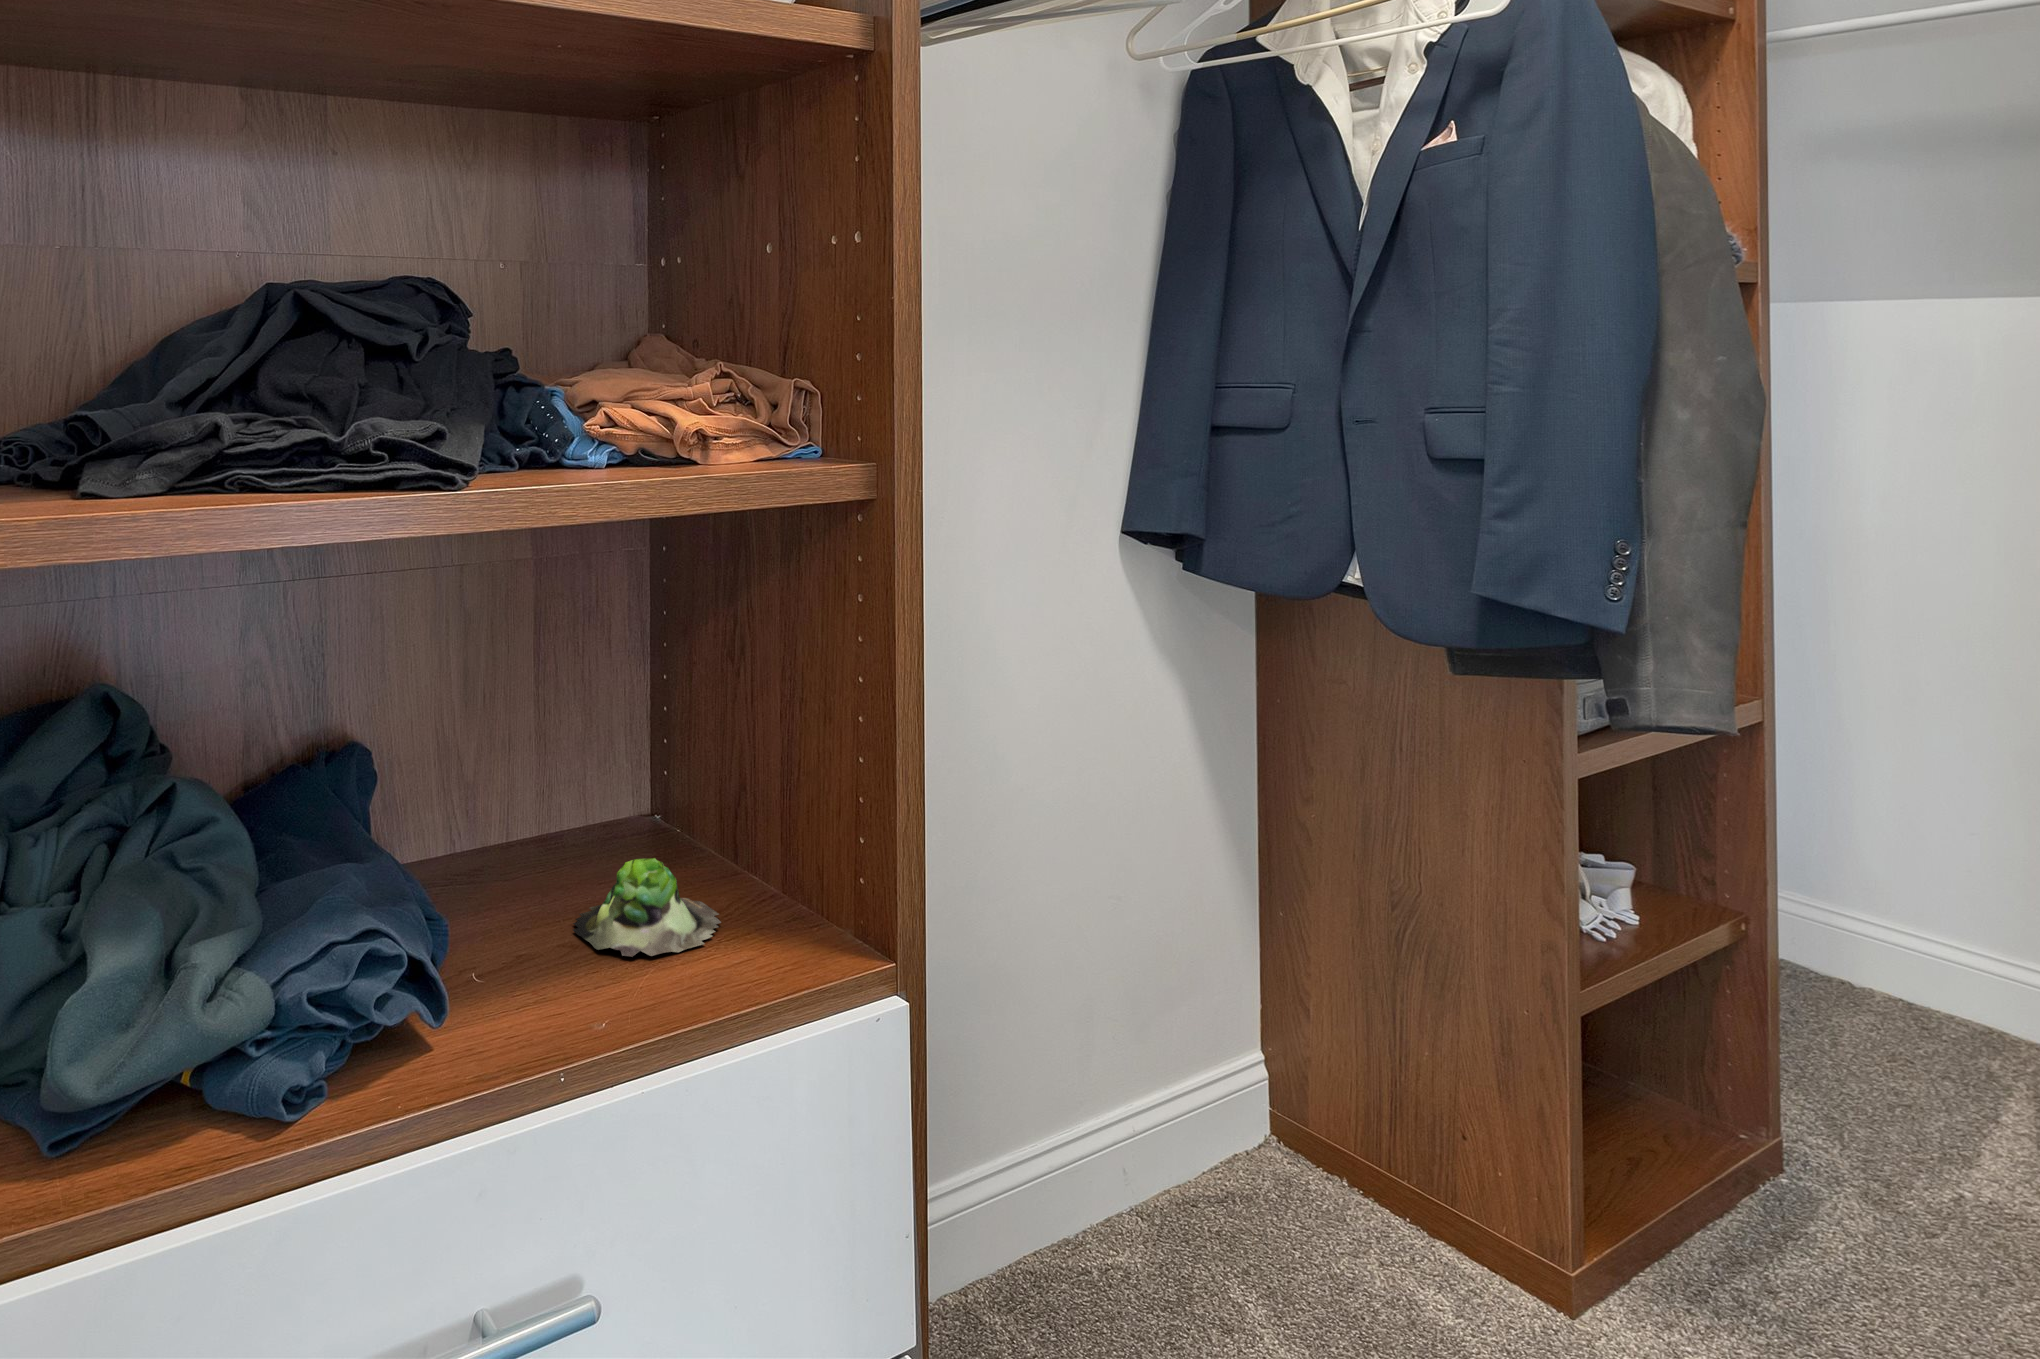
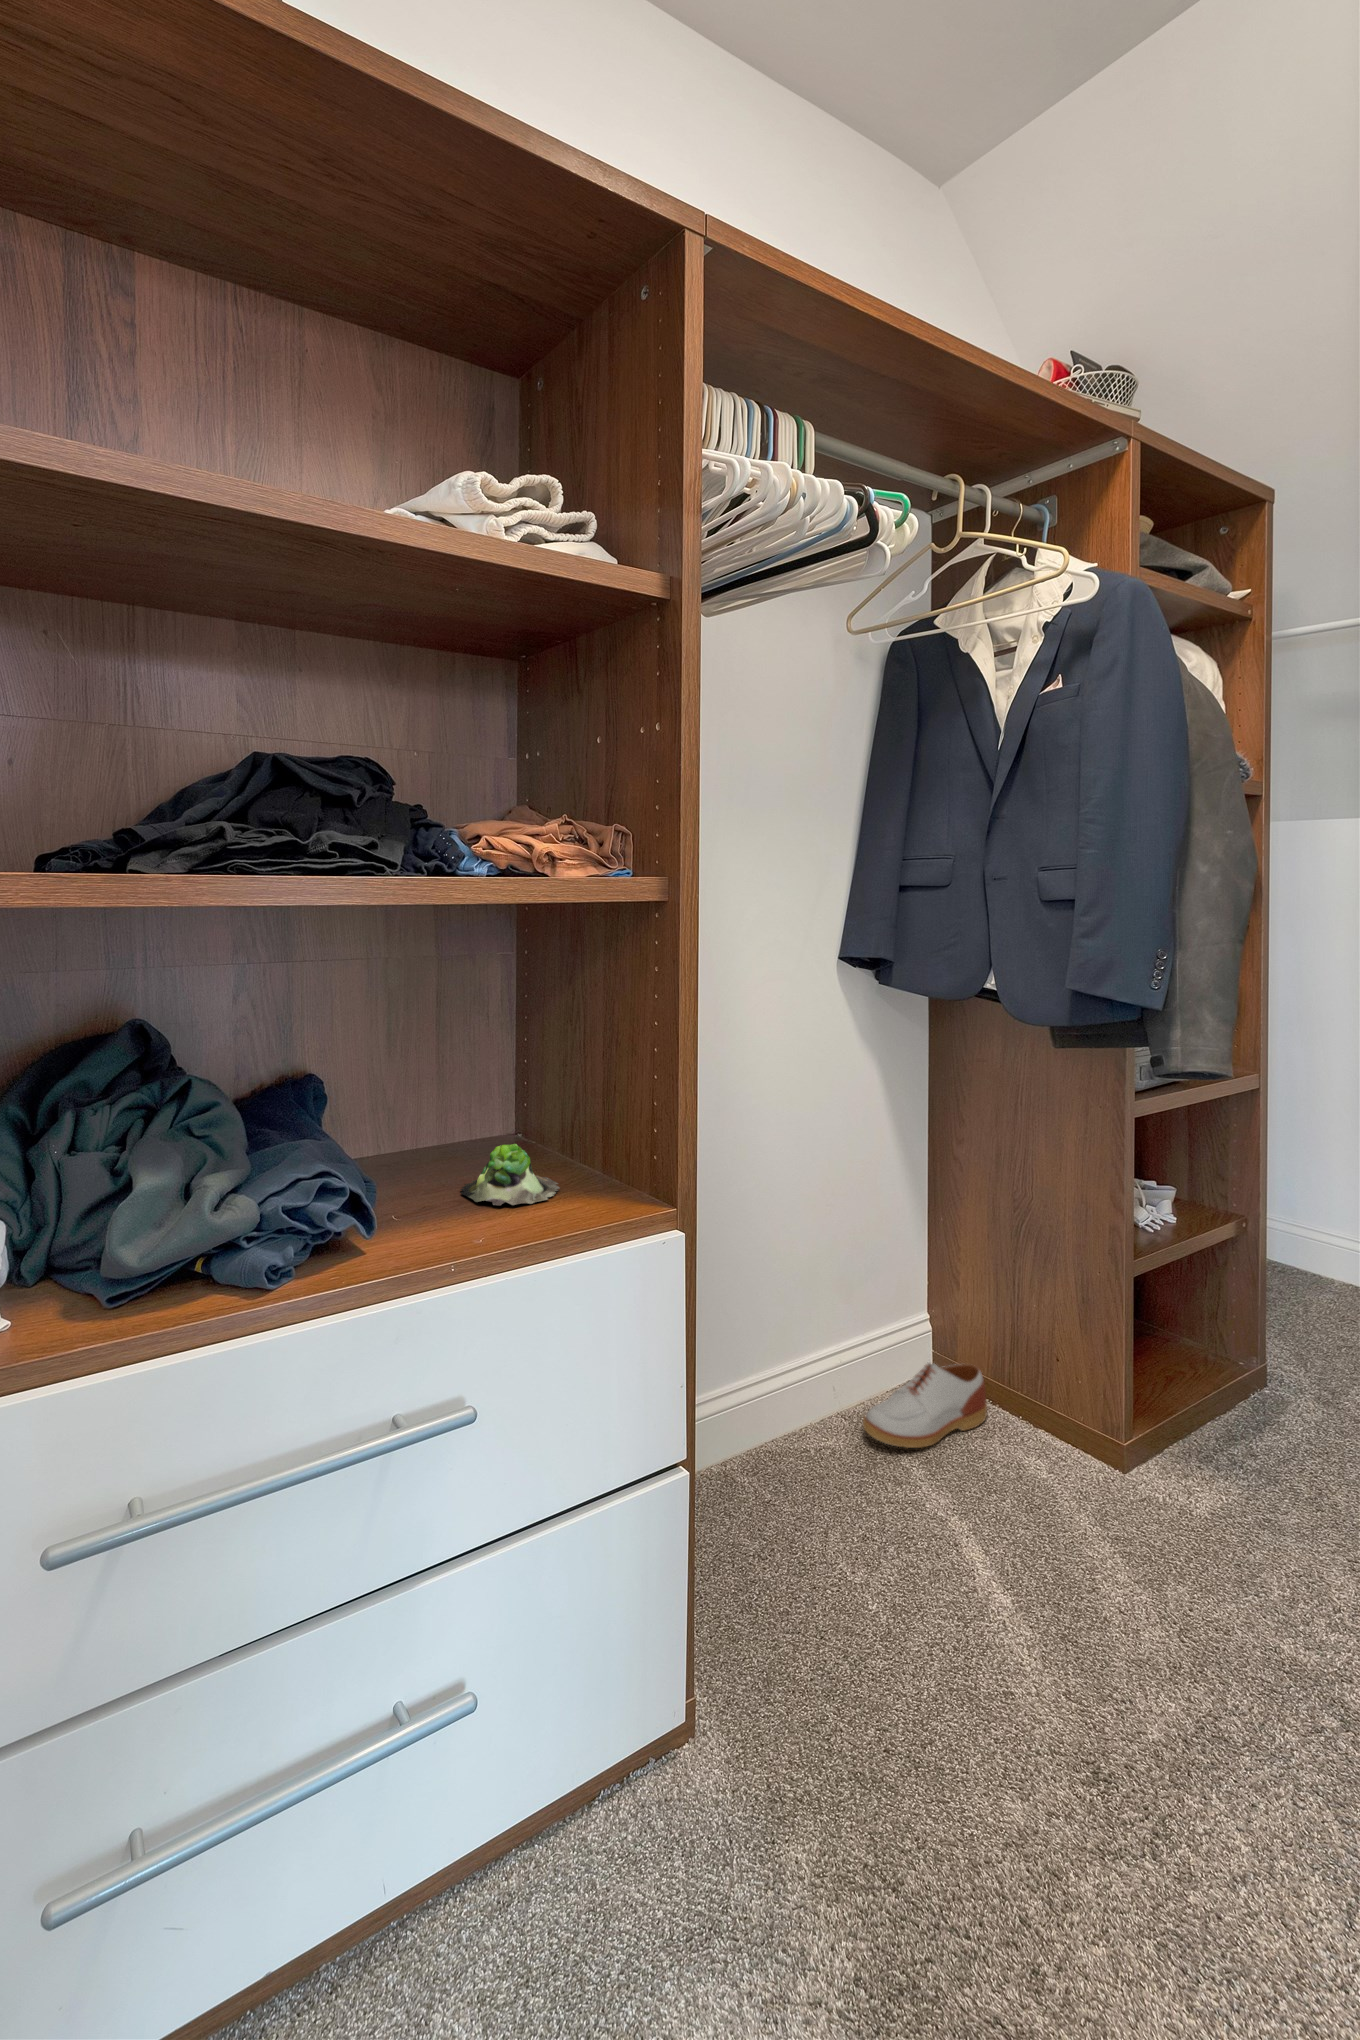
shoe: none [1173,1134,1359,1269] -> present [863,1362,987,1448]

